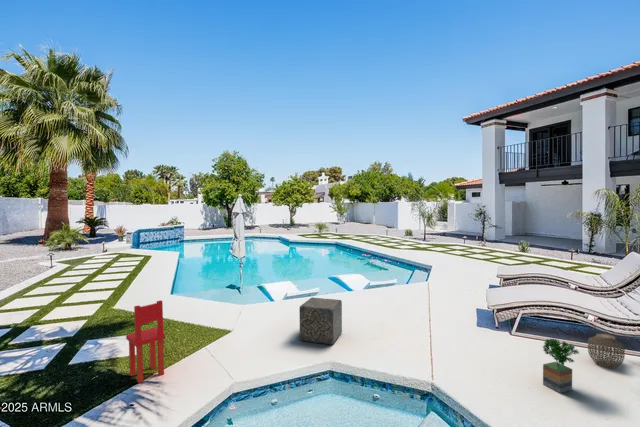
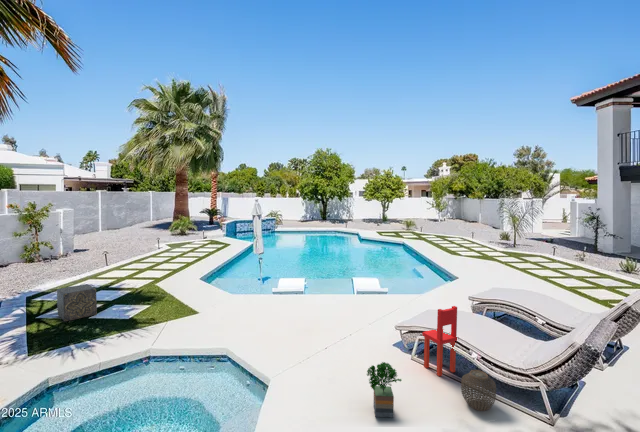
ottoman: present [299,298,342,345] -> present [57,284,97,321]
chair: present [126,300,165,383] -> present [422,306,457,376]

